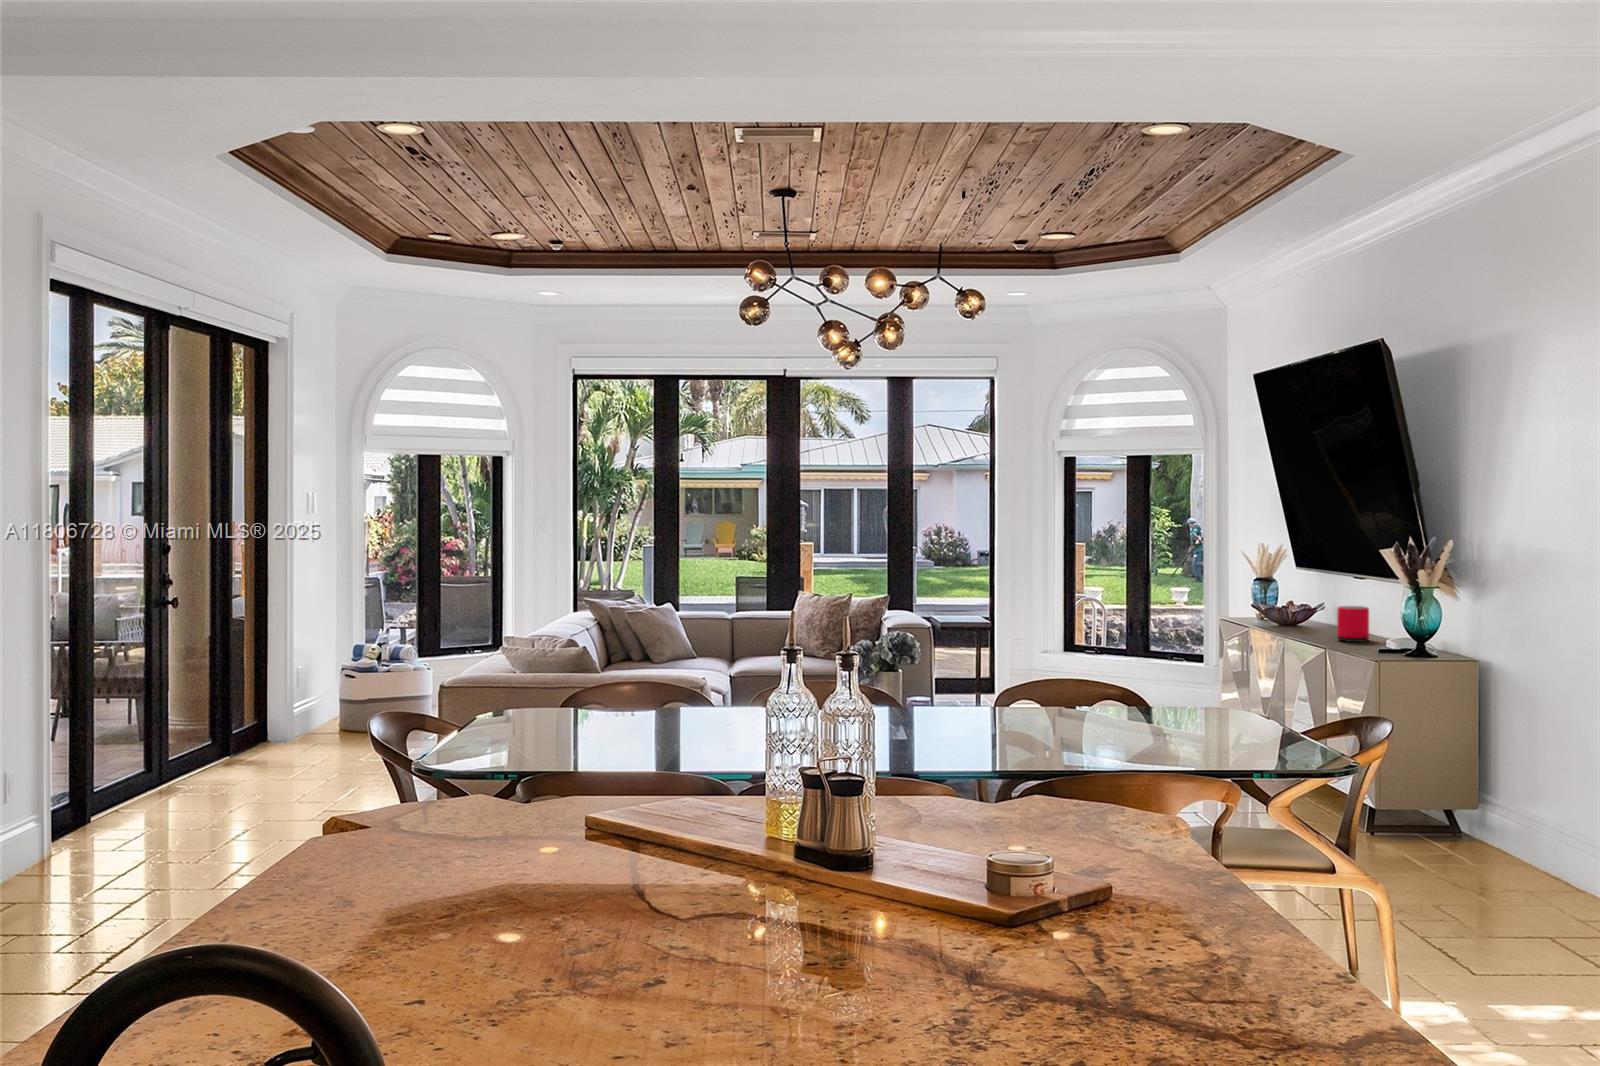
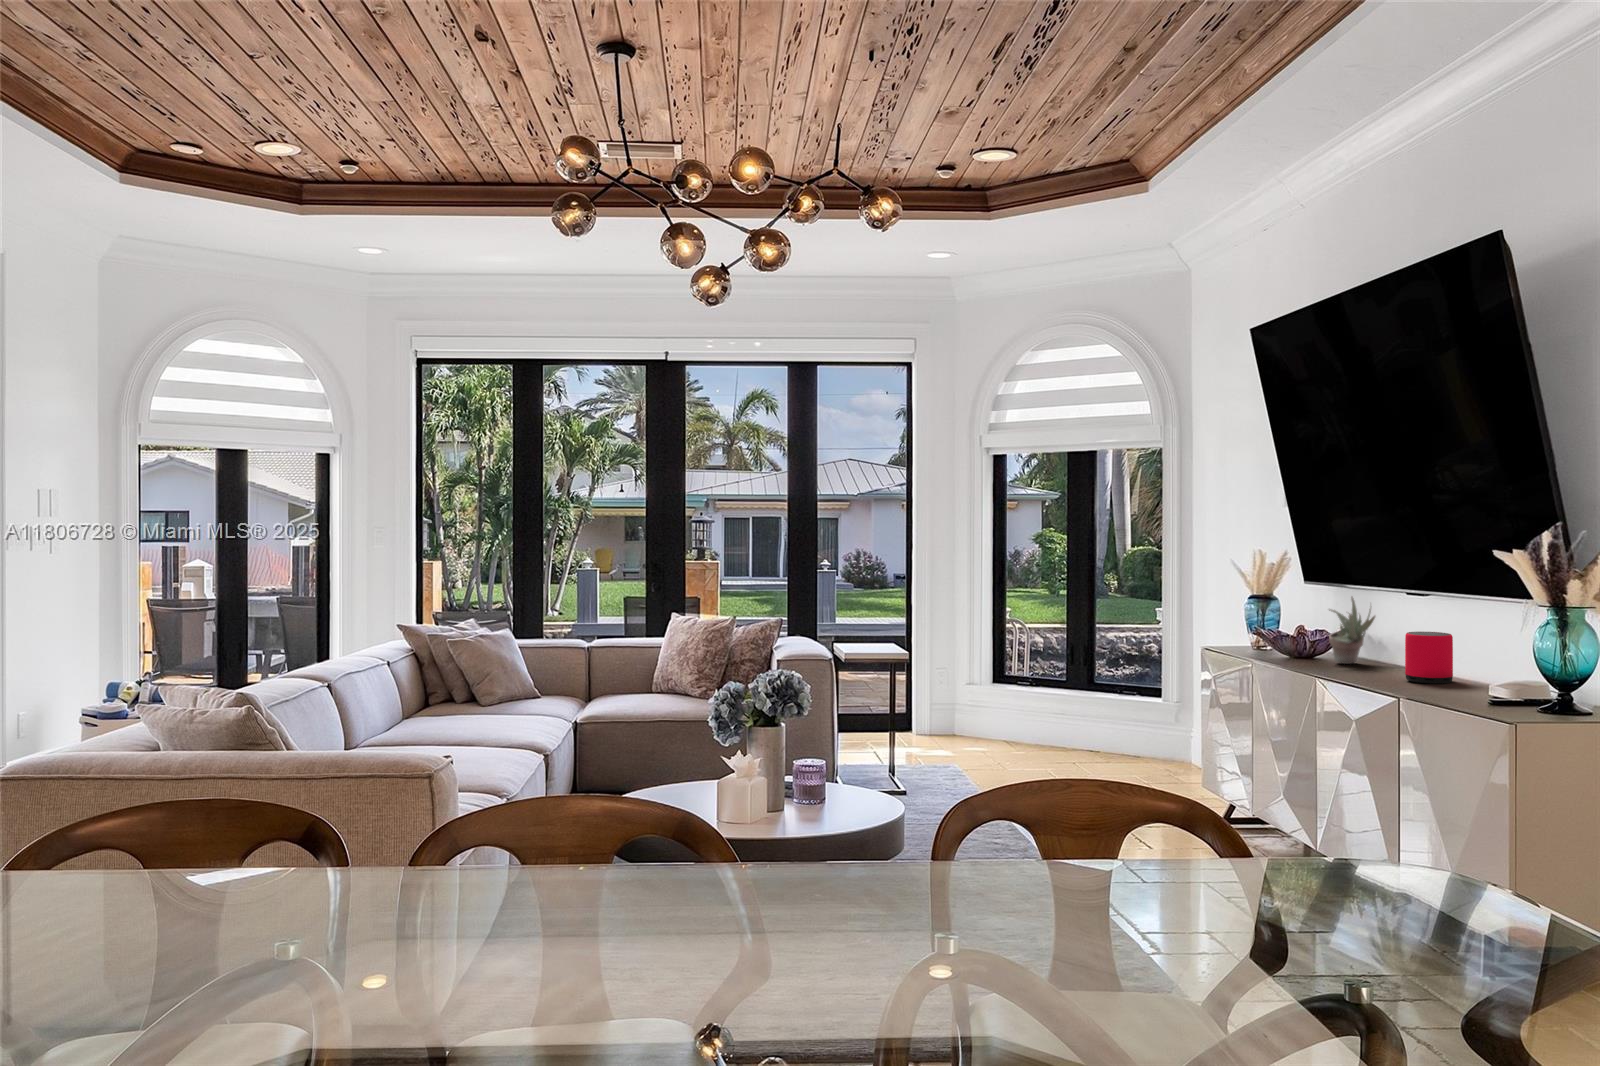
succulent plant: none [1297,580,1332,630] -> present [1329,597,1375,664]

